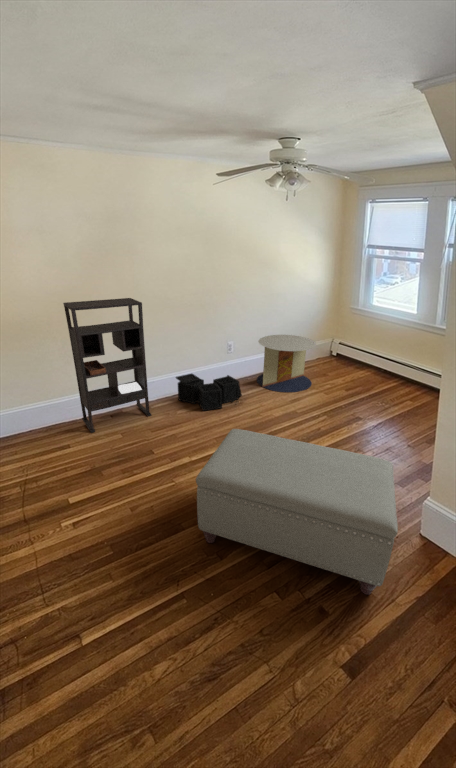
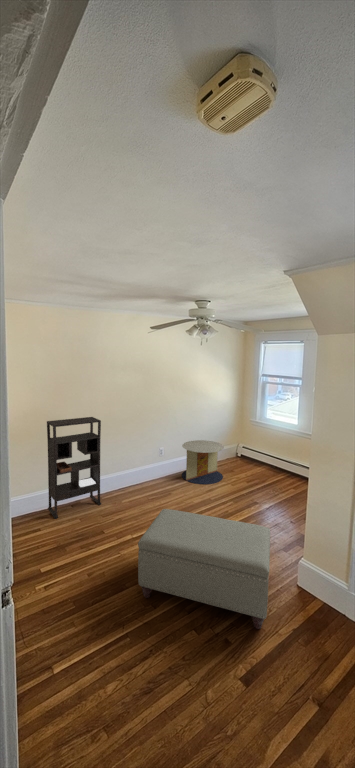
storage bin: present [176,374,242,411] -> none [121,471,171,500]

